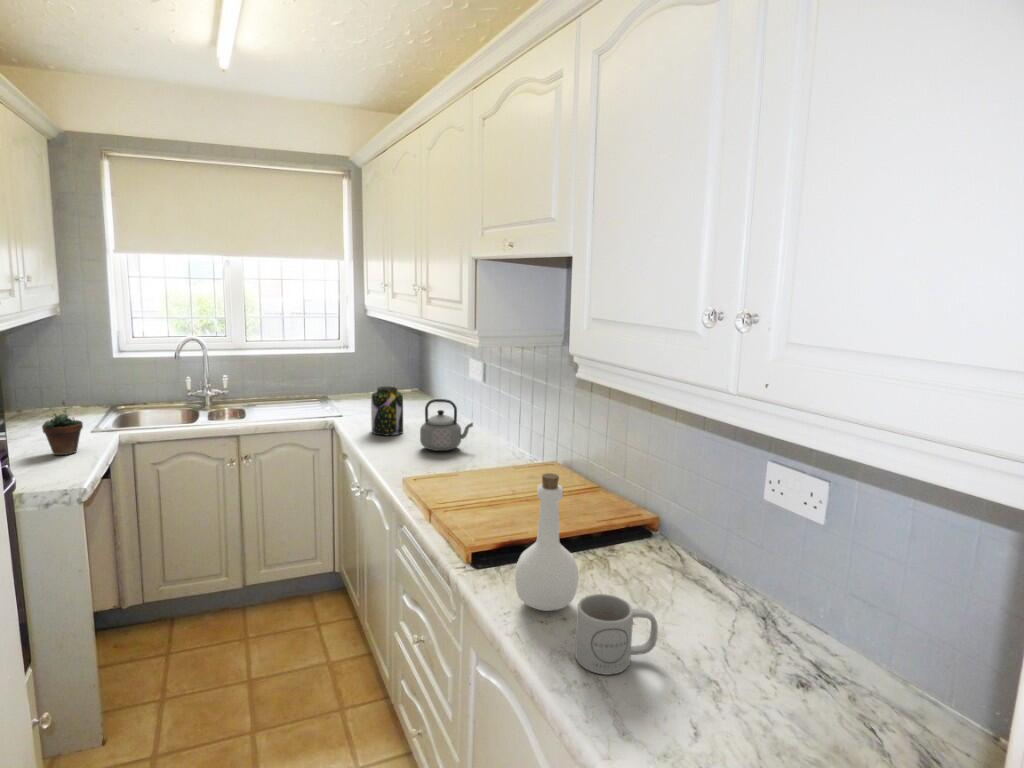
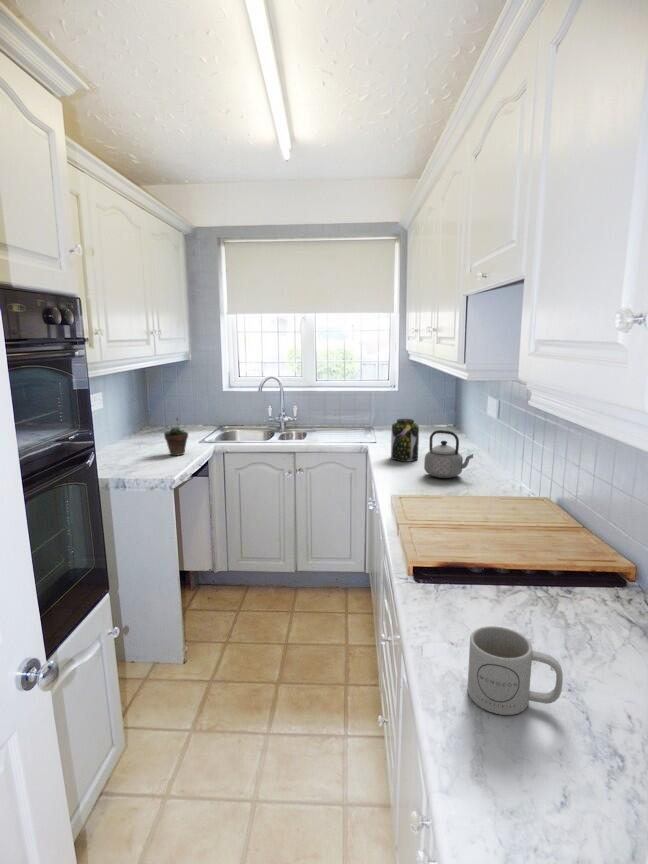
bottle: present [515,473,578,611] -> none [434,497,500,636]

